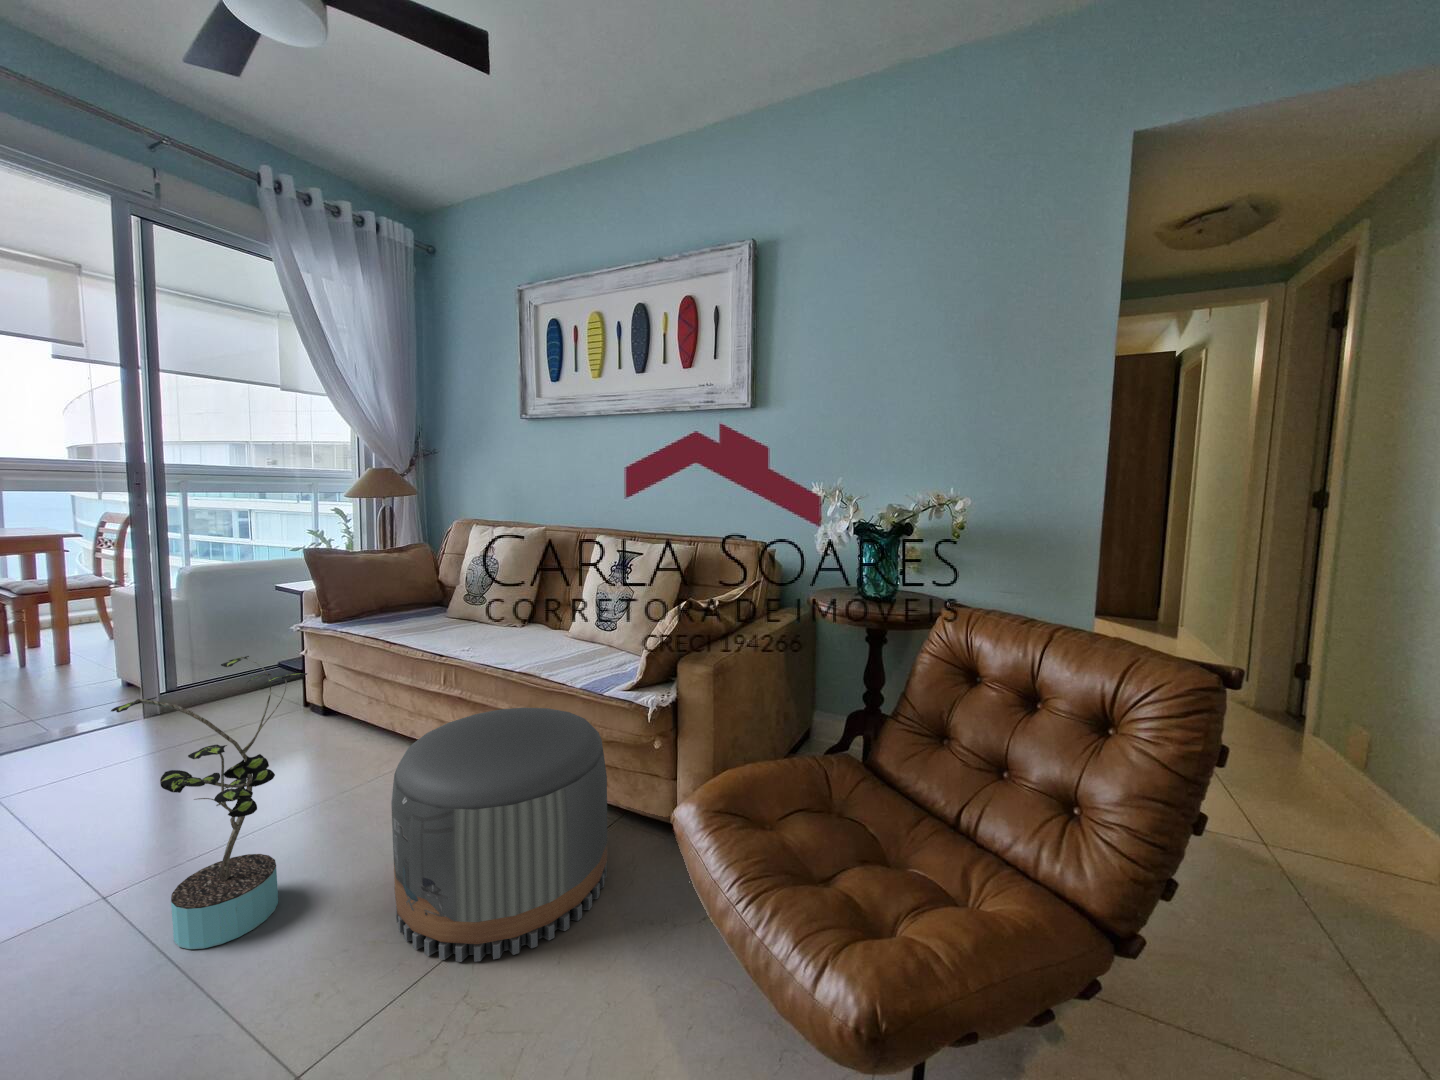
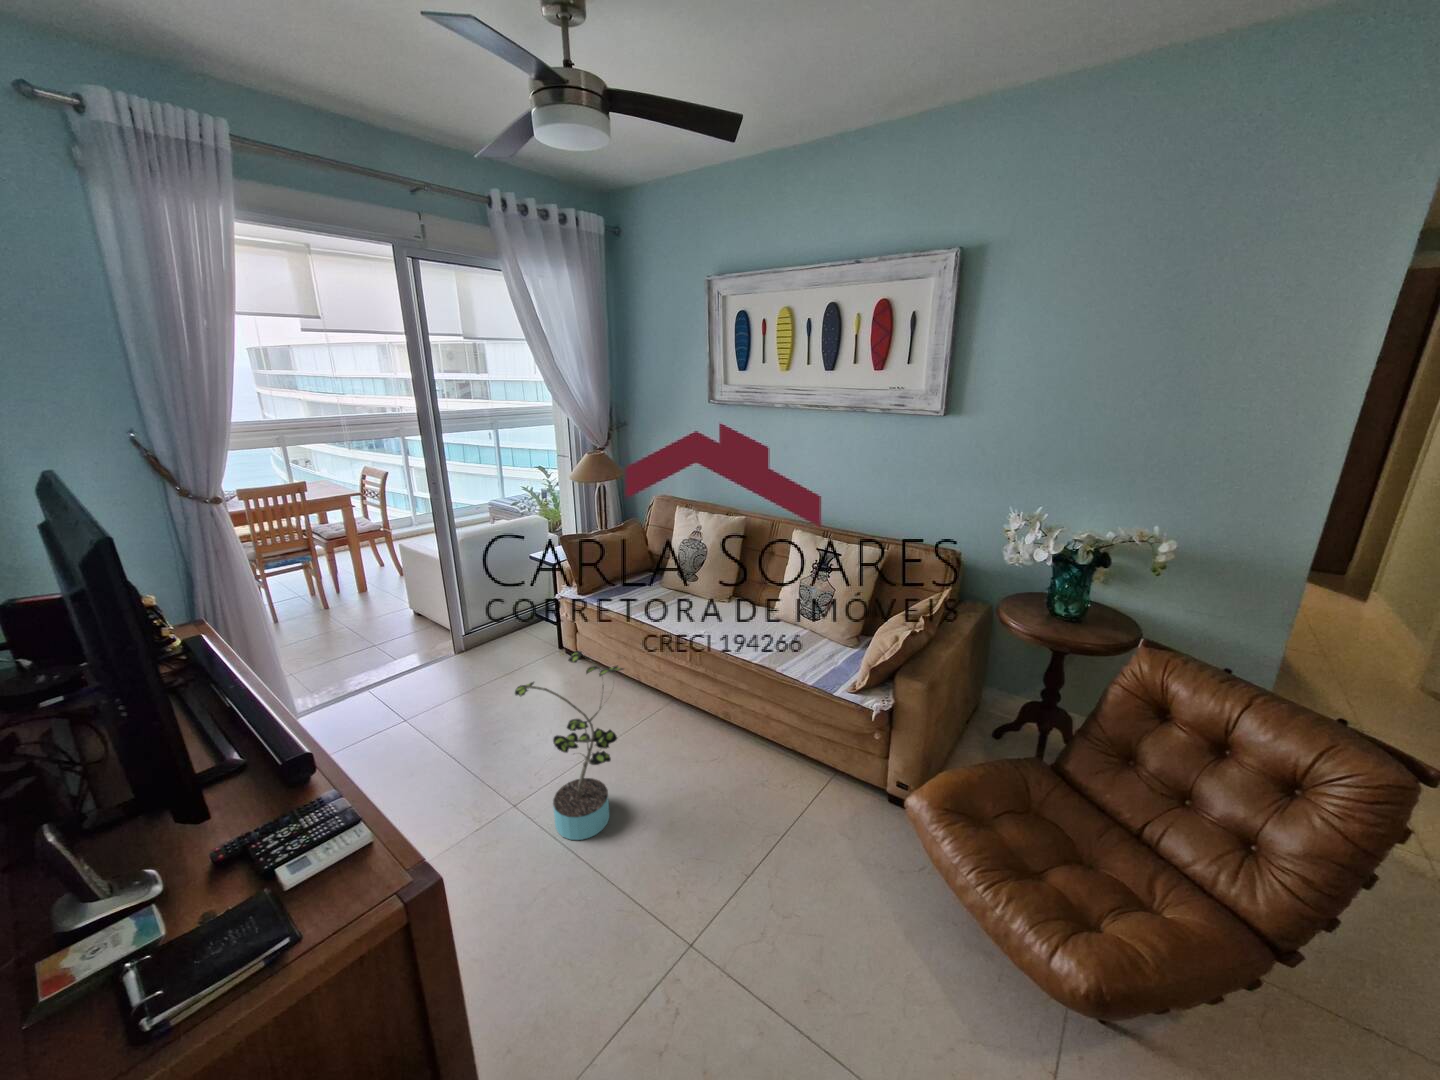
pouf: present [391,708,607,962] -> none [687,687,835,873]

